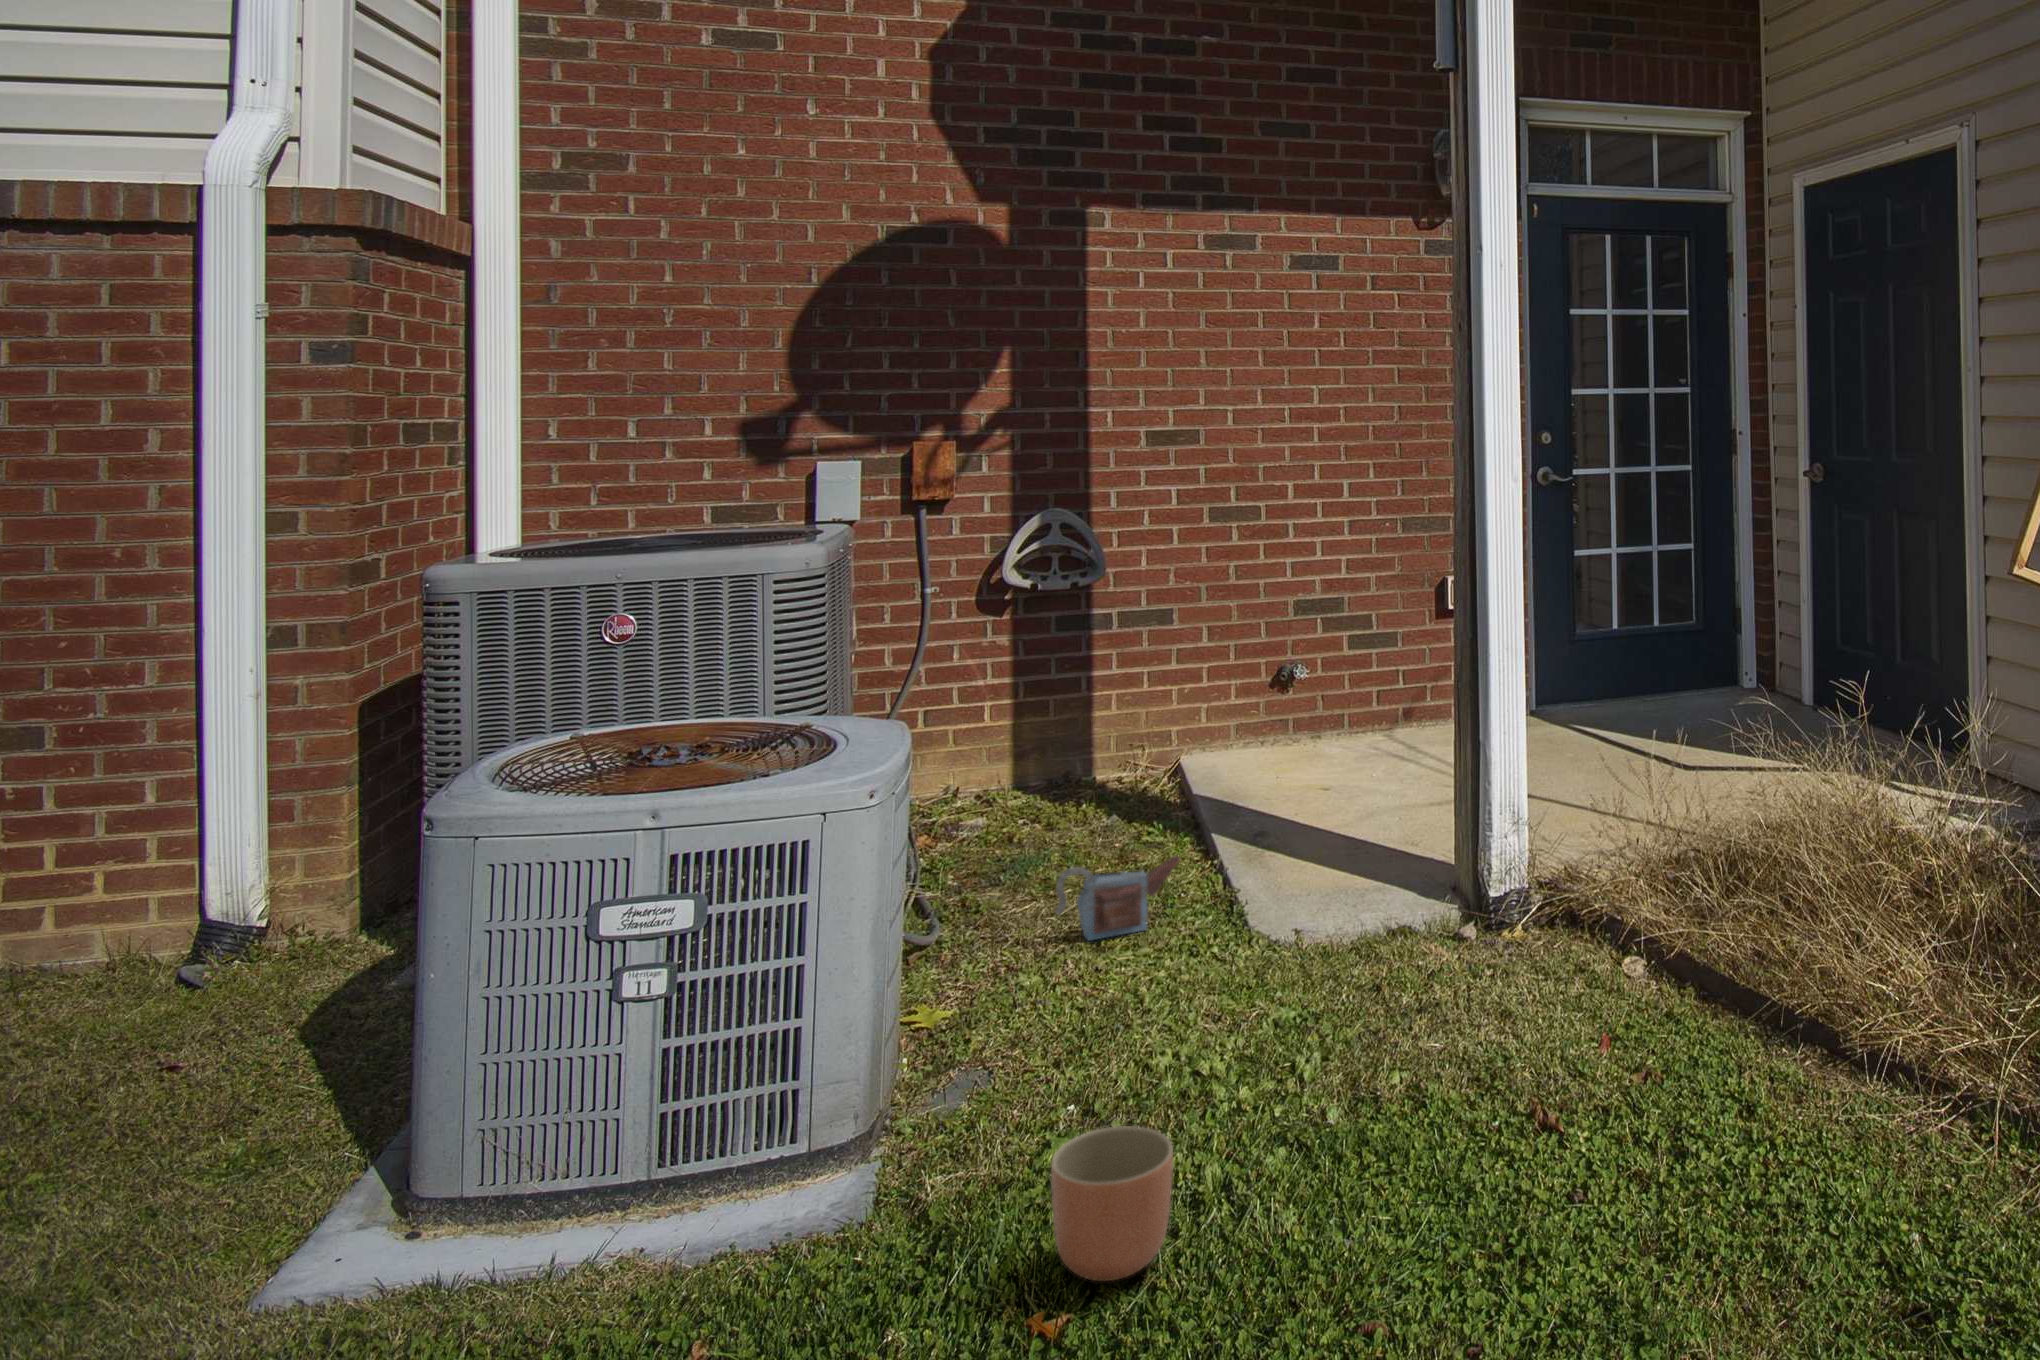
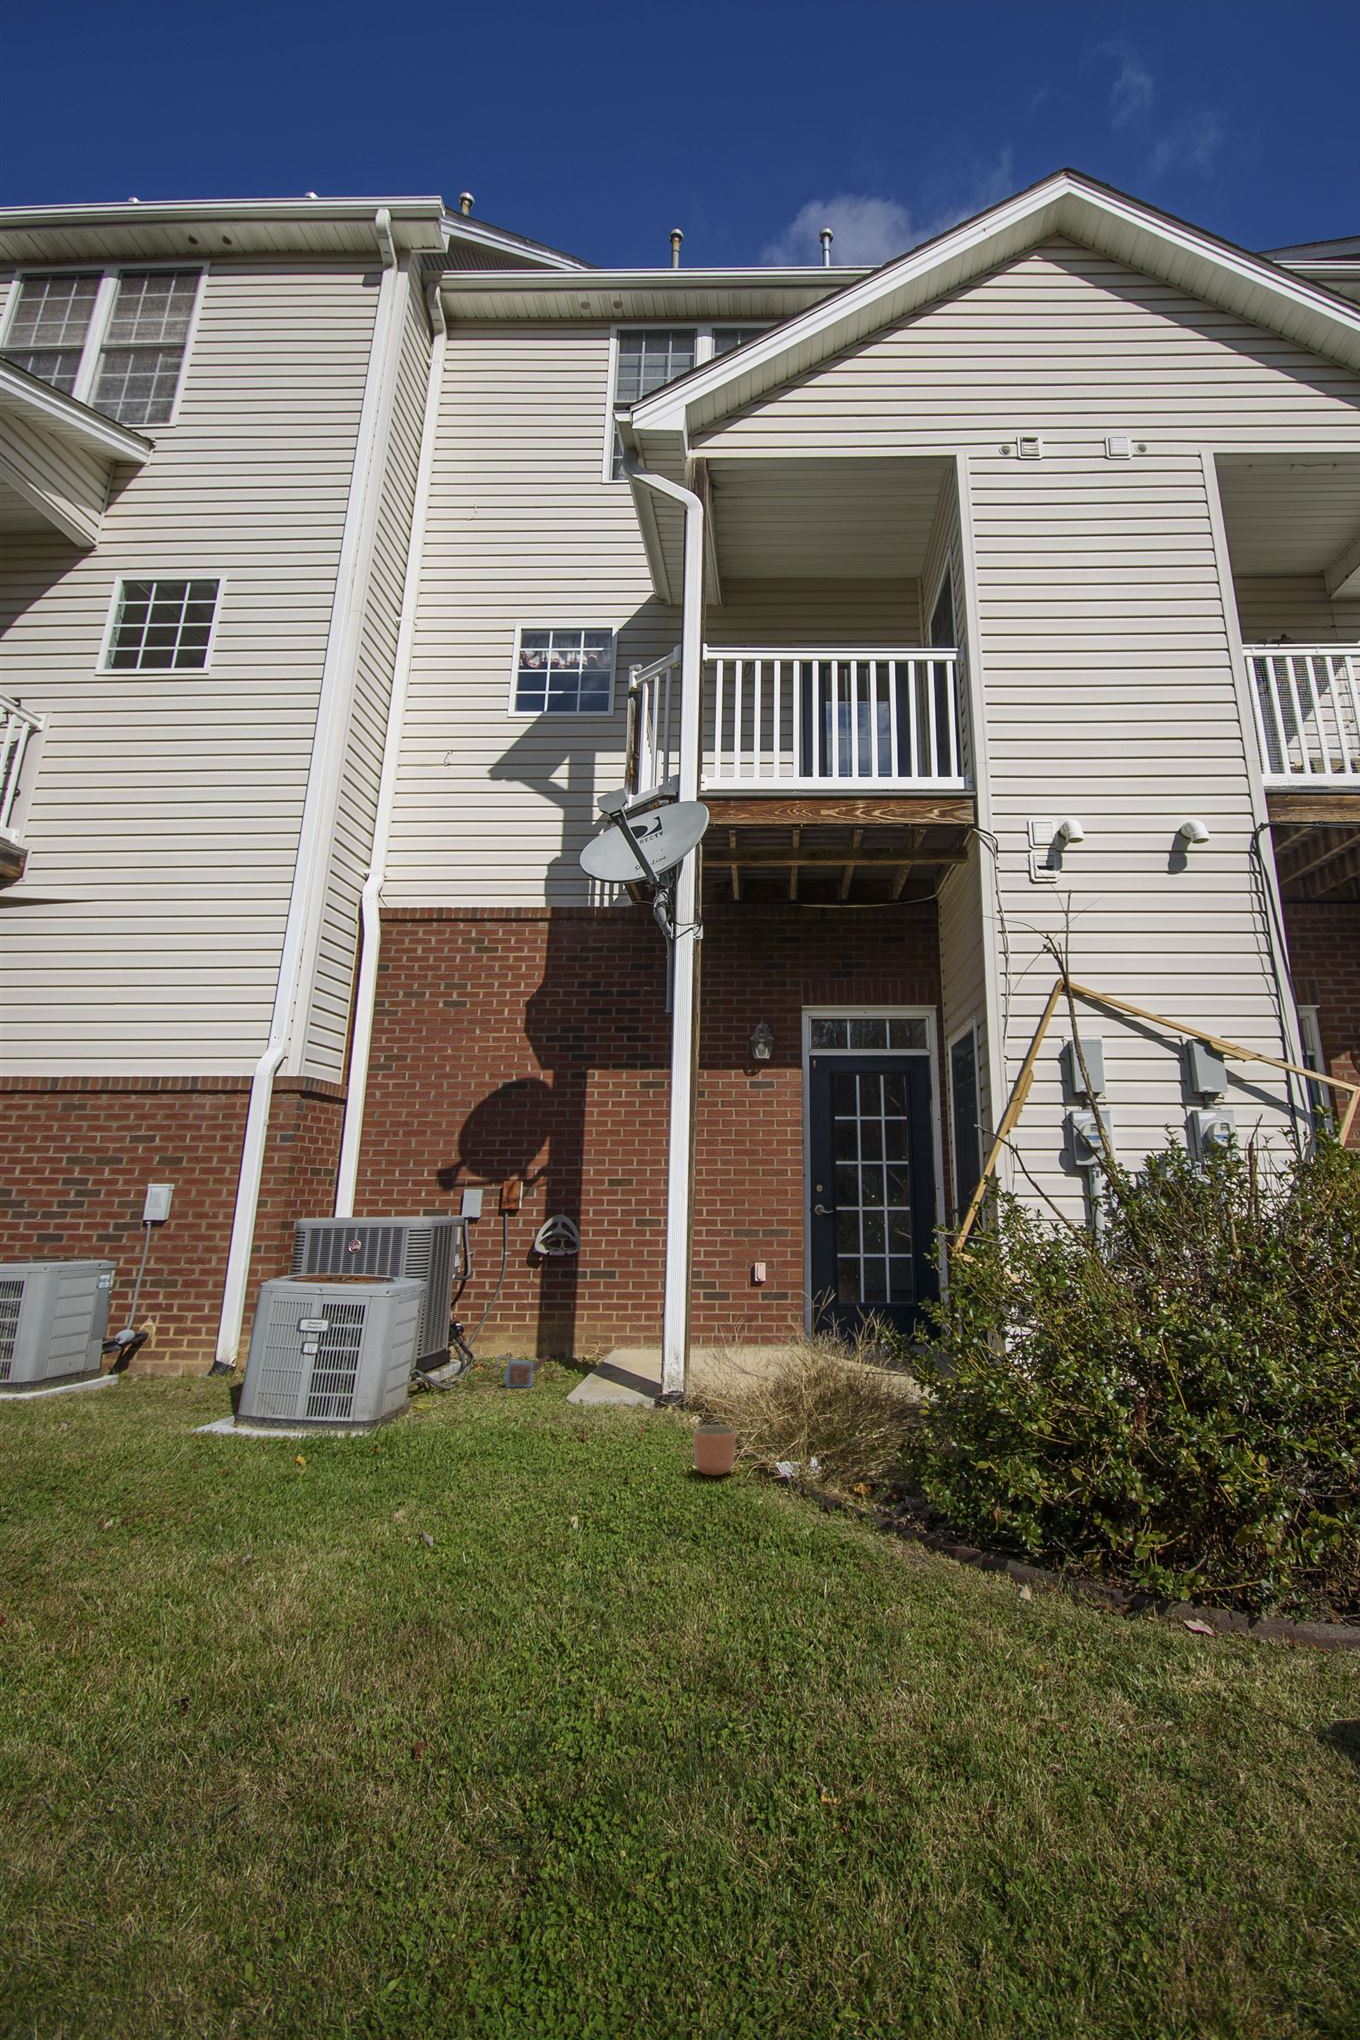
planter: present [1051,1126,1173,1281] -> present [693,1425,736,1475]

